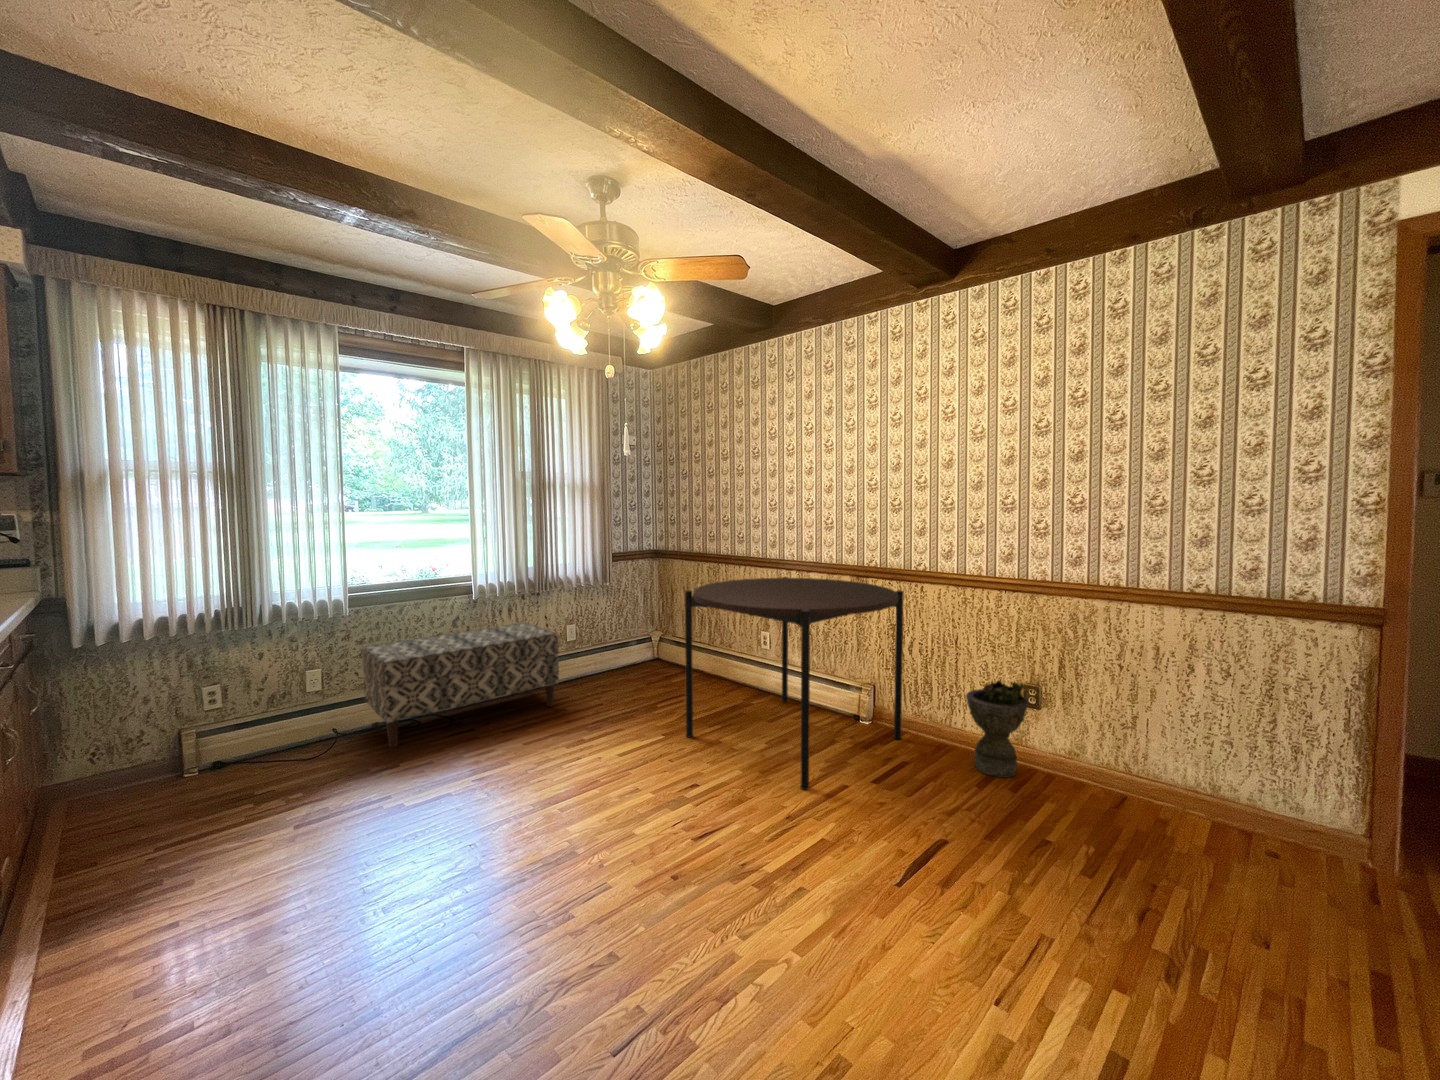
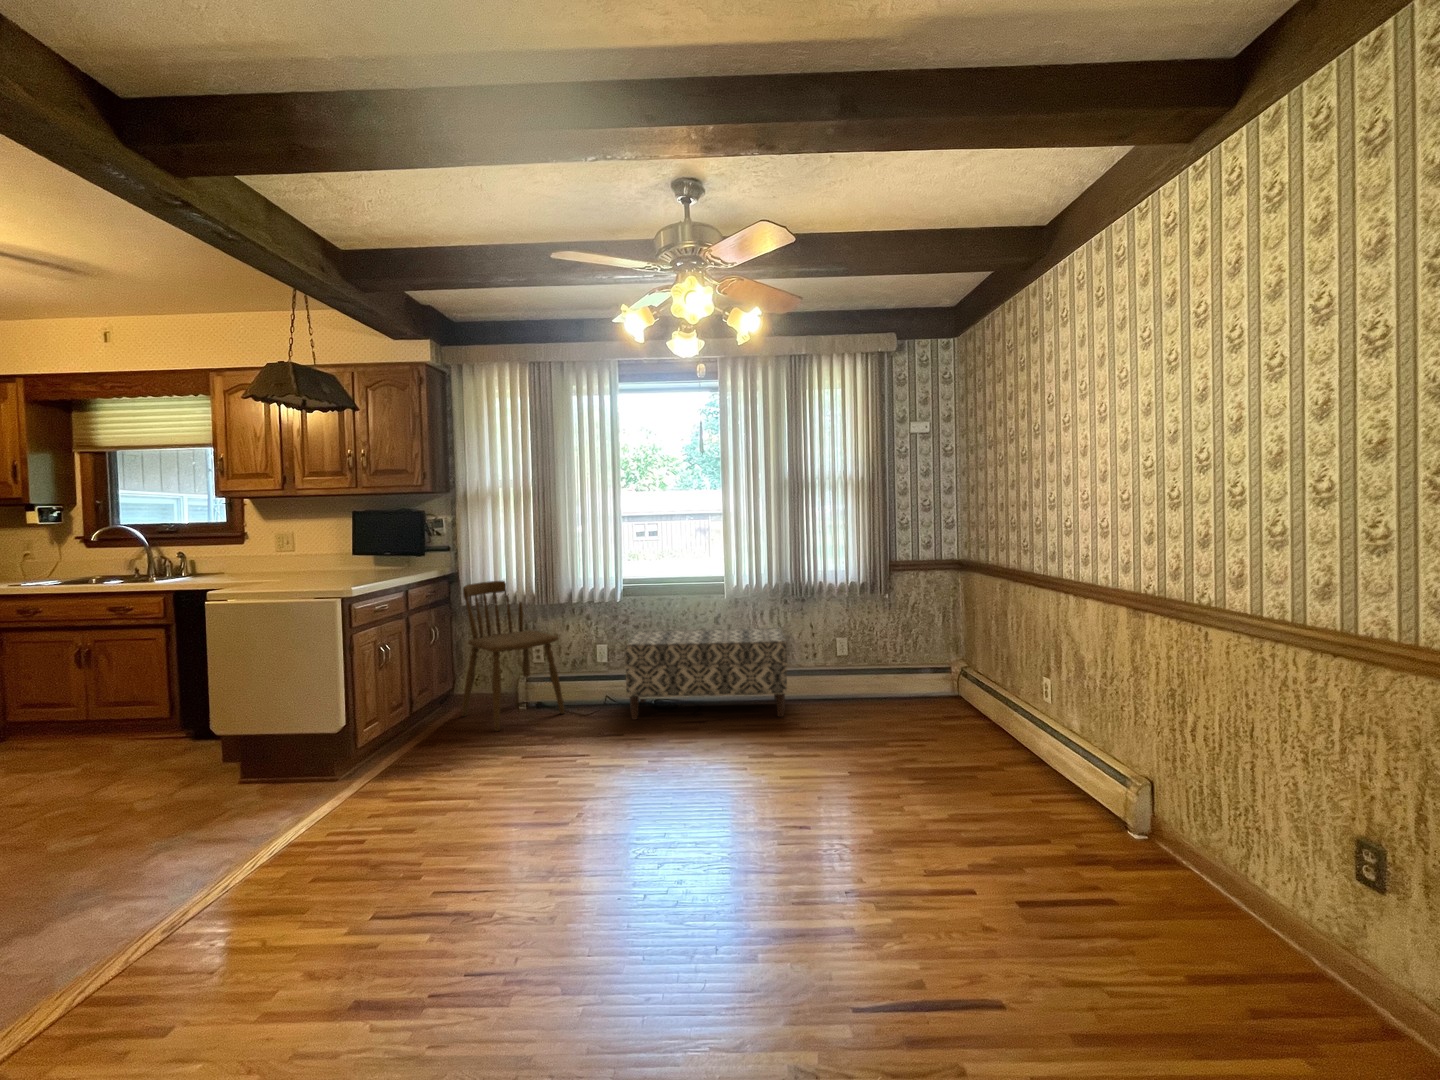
dining table: present [685,577,904,790] -> none [846,600,1152,873]
dining chair: none [84,599,281,816] -> present [462,581,565,731]
planter: present [966,680,1028,778] -> none [1204,811,1333,991]

